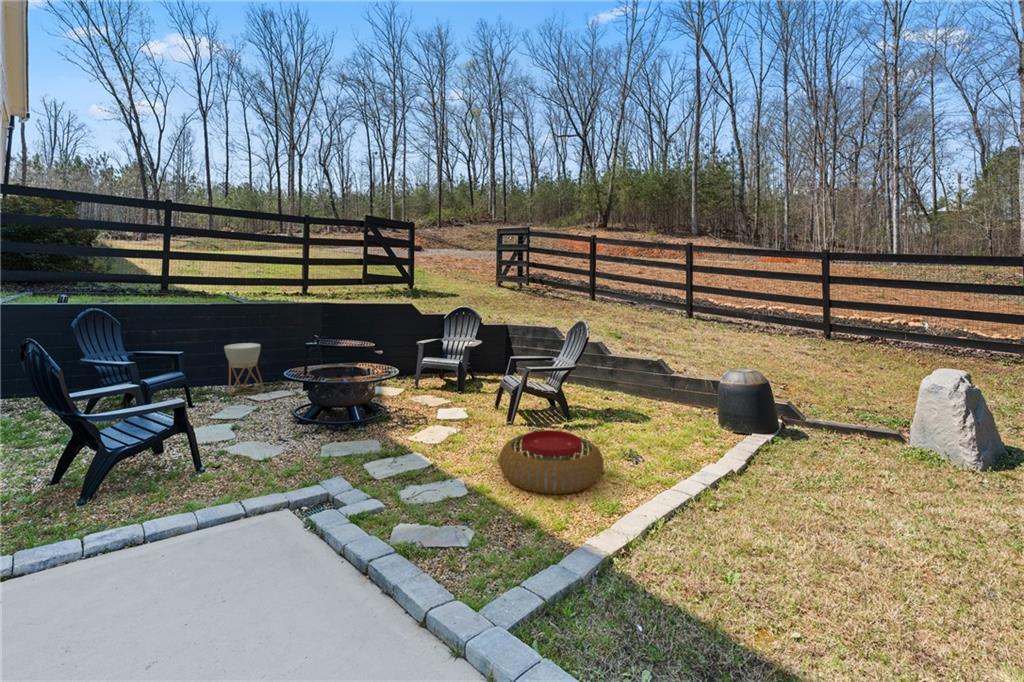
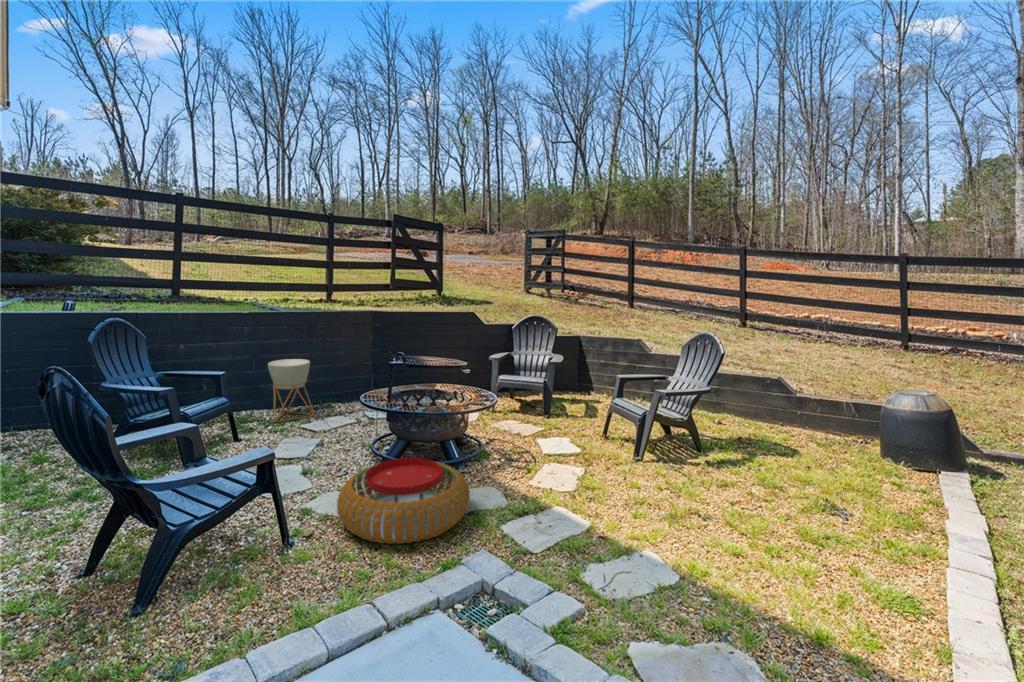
pouf: present [499,430,604,494] -> present [337,458,470,544]

